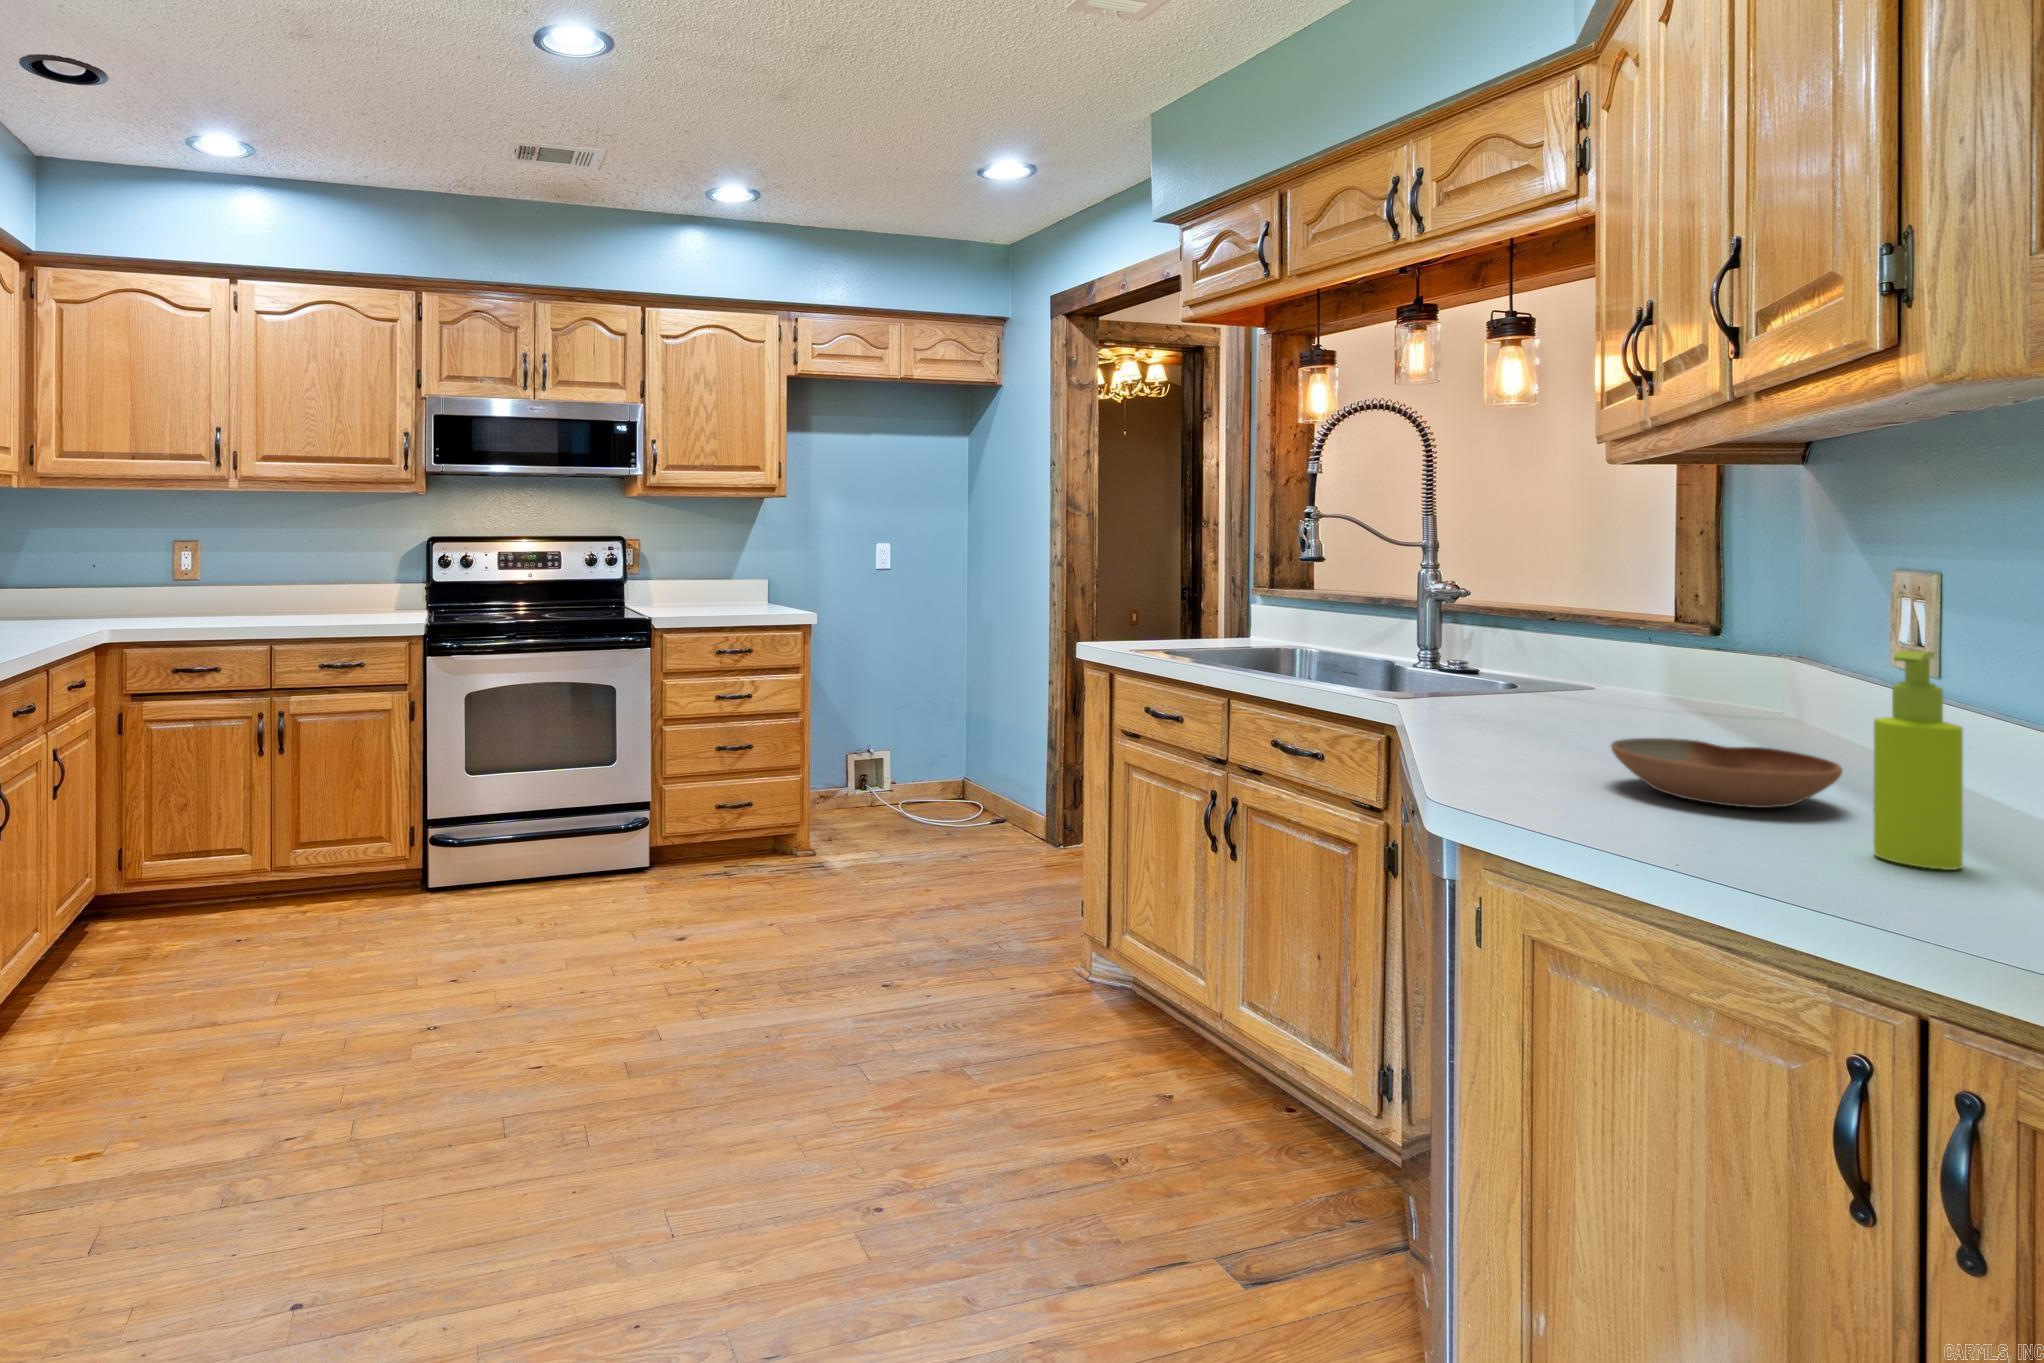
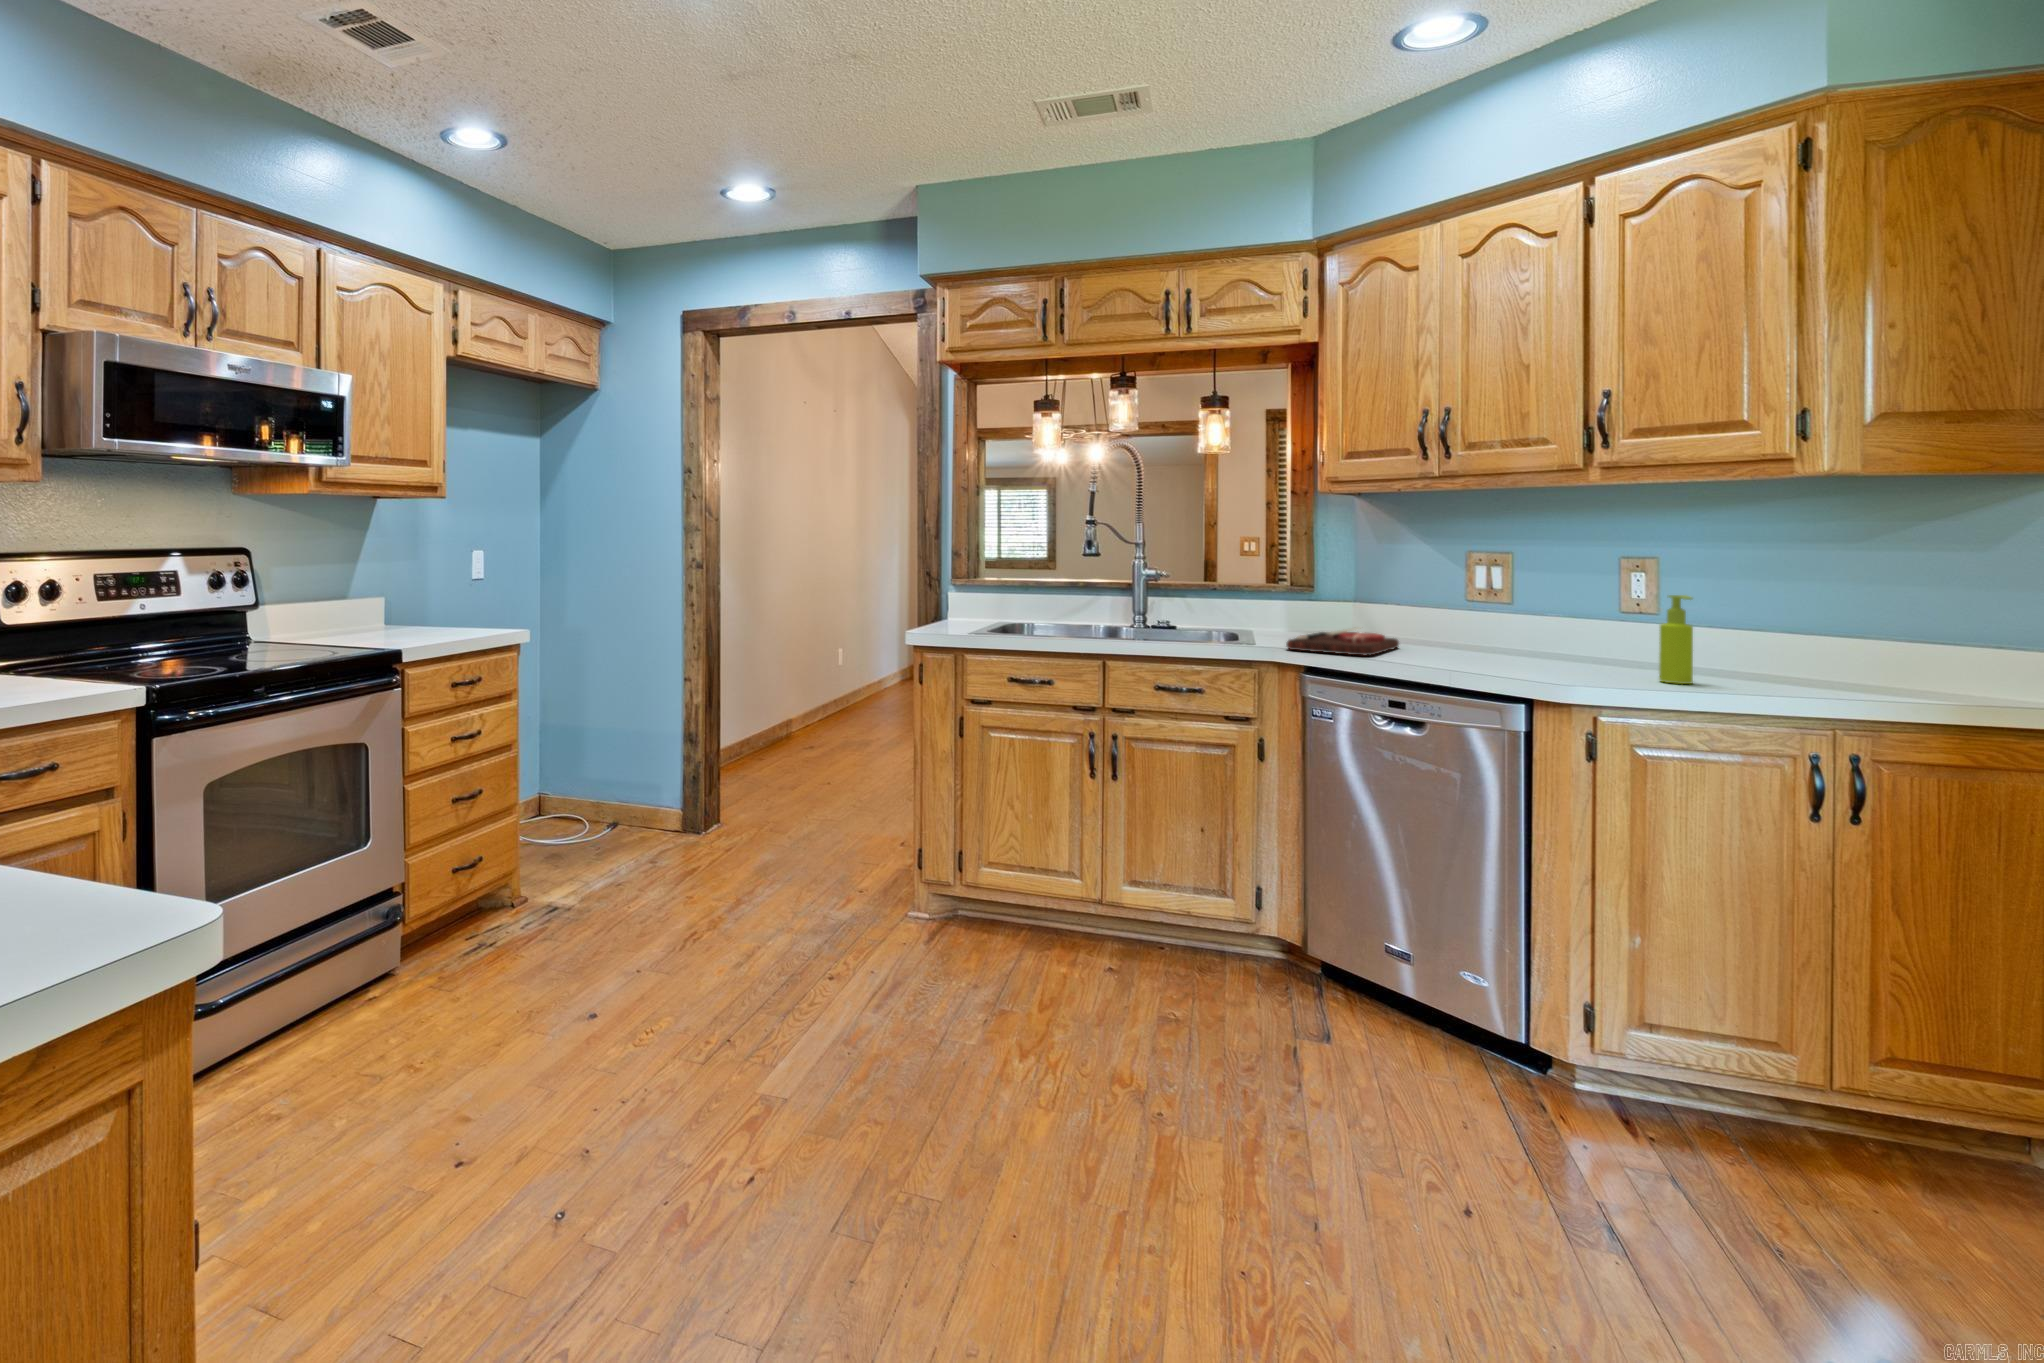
cutting board: none [1444,690,1743,736] -> present [1286,628,1399,655]
bowl: present [1611,738,1843,808] -> none [1493,646,1597,674]

